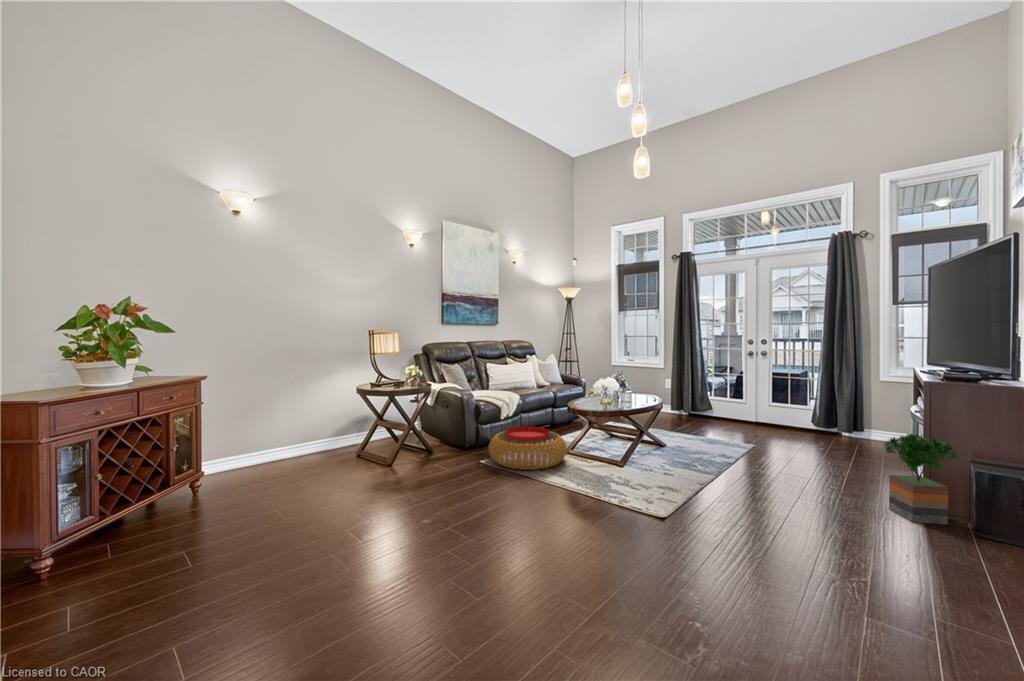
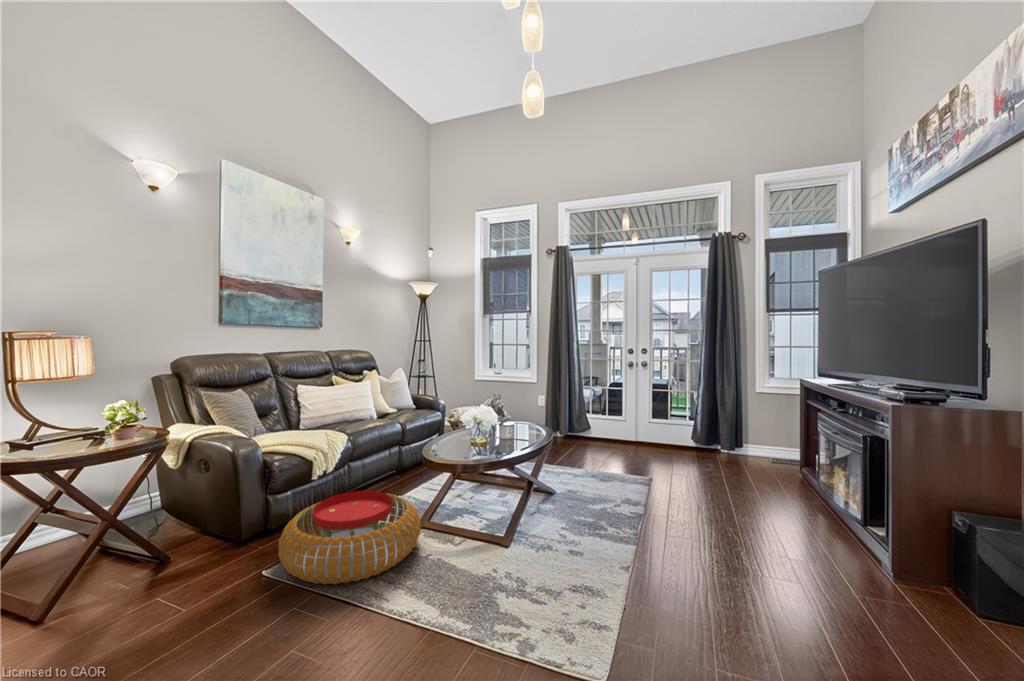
potted tree: present [884,434,962,524] -> none [850,472,950,600]

